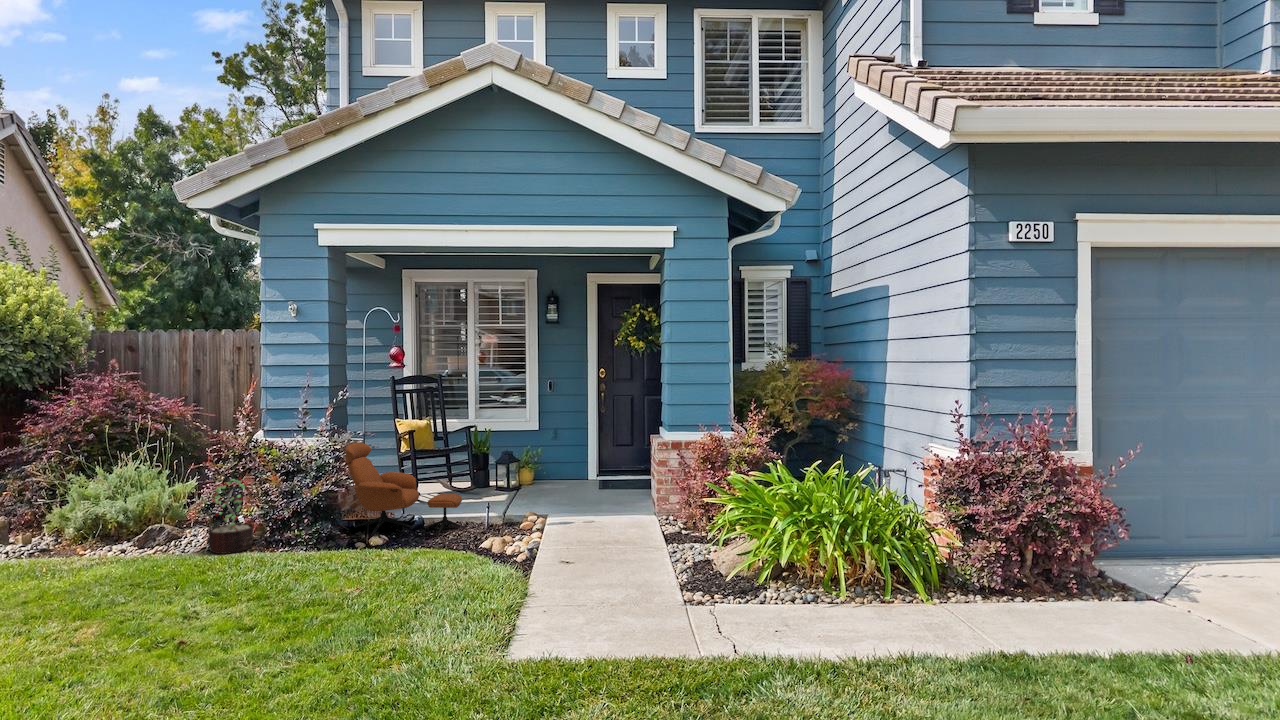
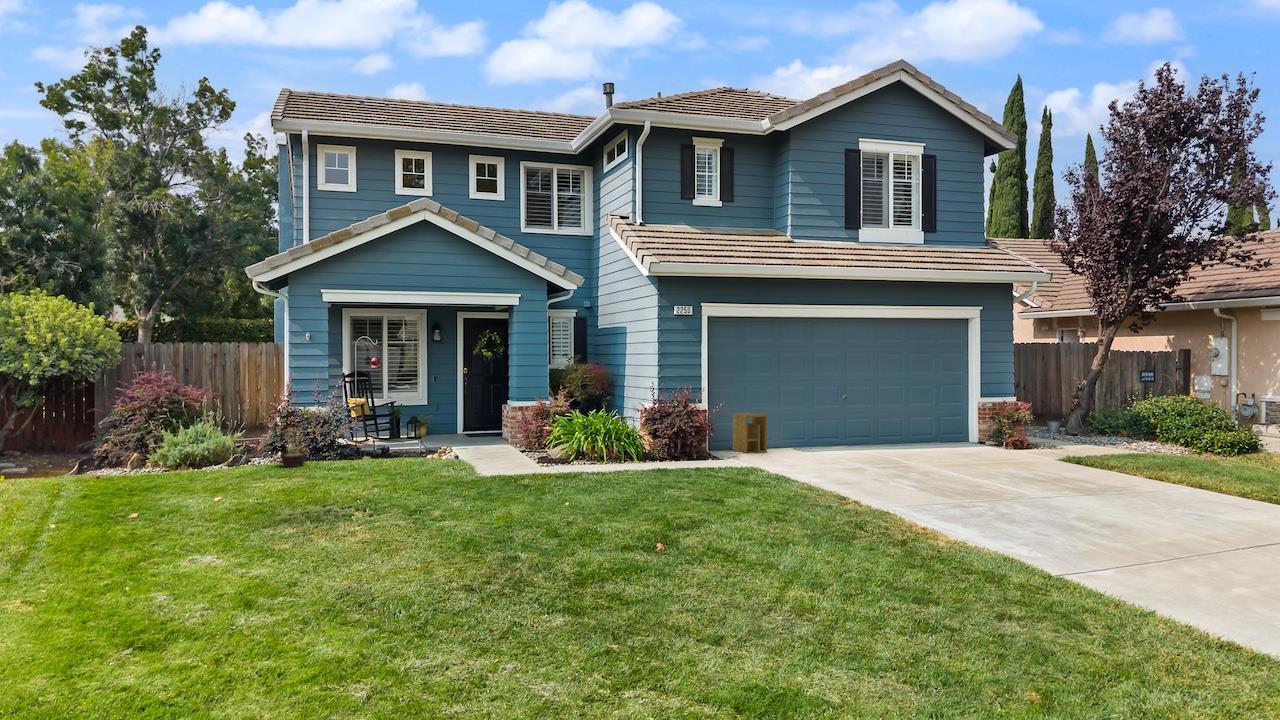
lounge chair: present [346,443,467,535] -> none [345,410,413,458]
side table: none [1154,475,1261,580] -> present [733,412,767,453]

